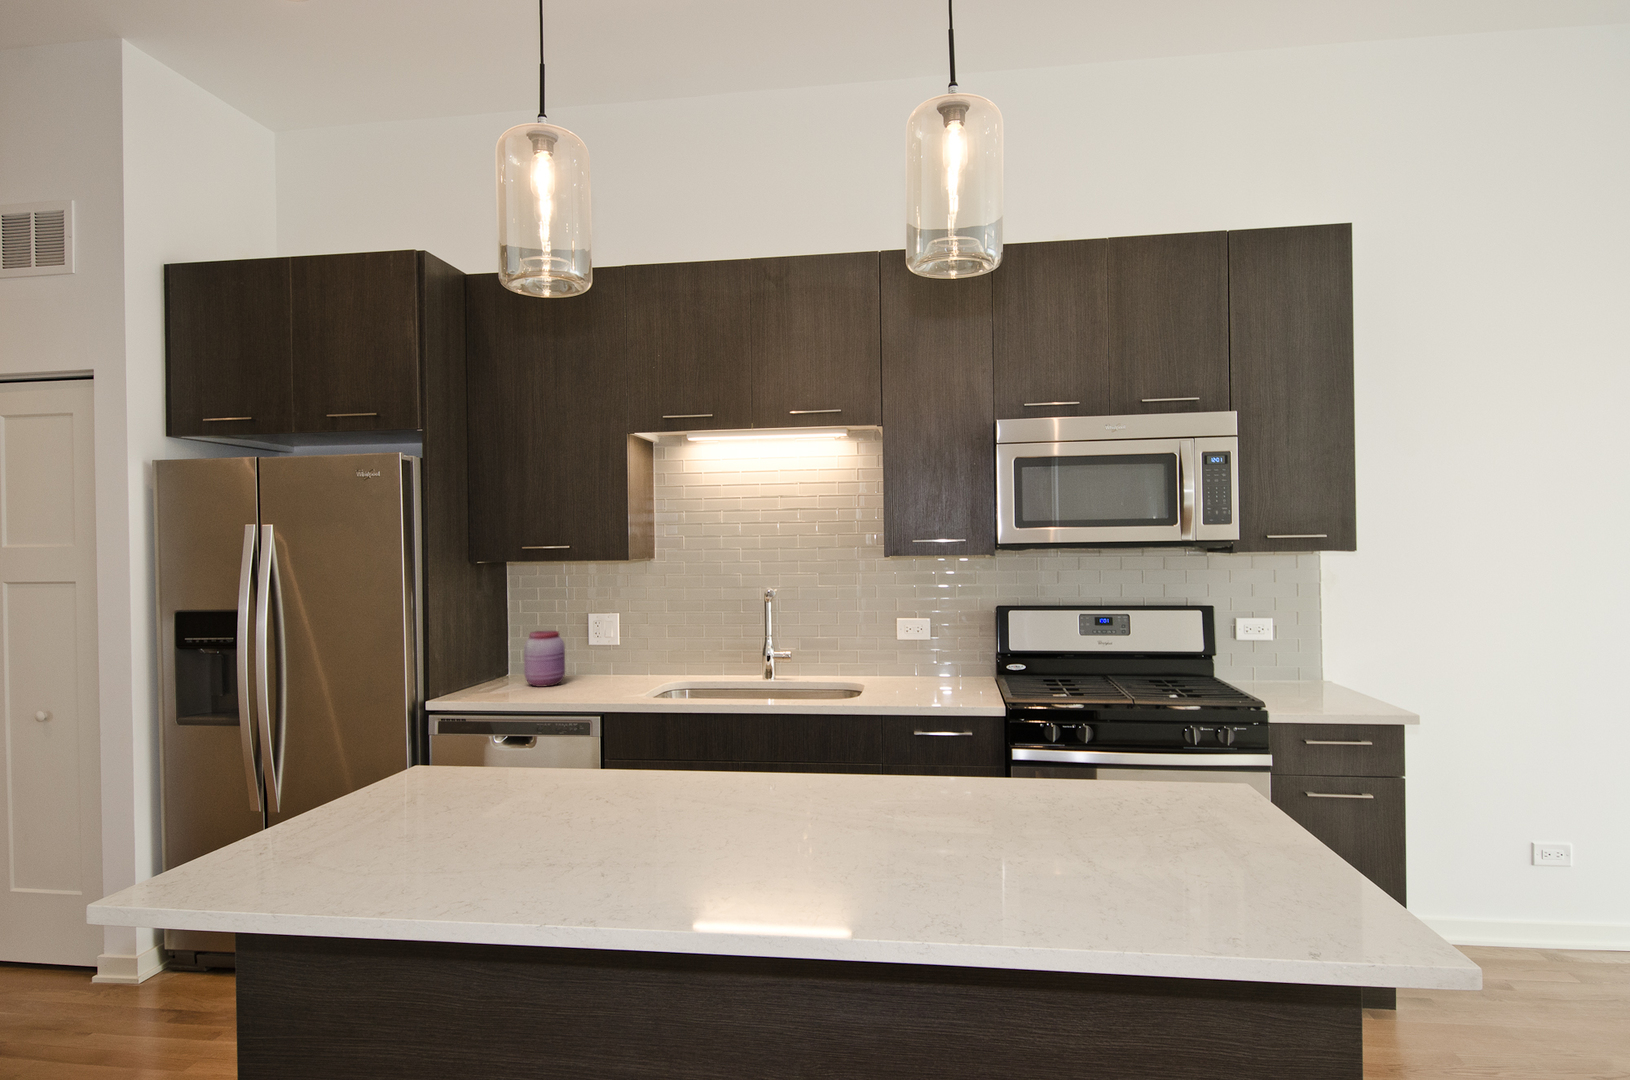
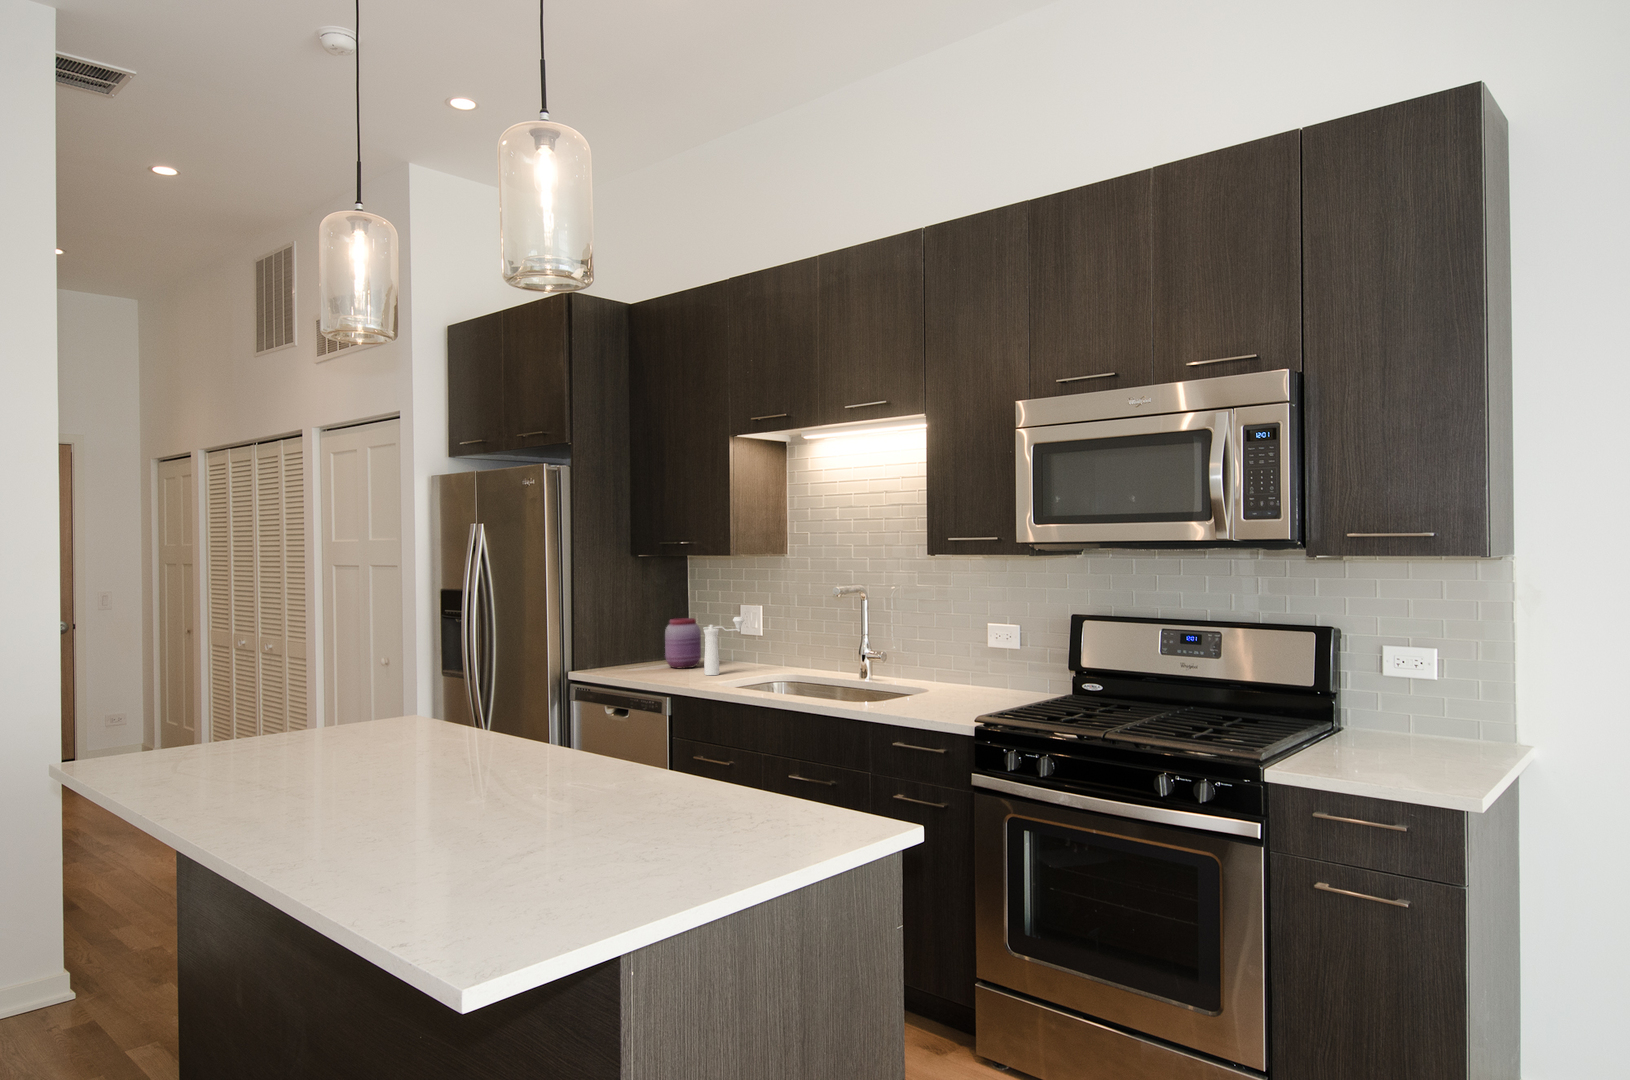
pepper mill: none [595,626,631,690] -> present [703,617,744,675]

